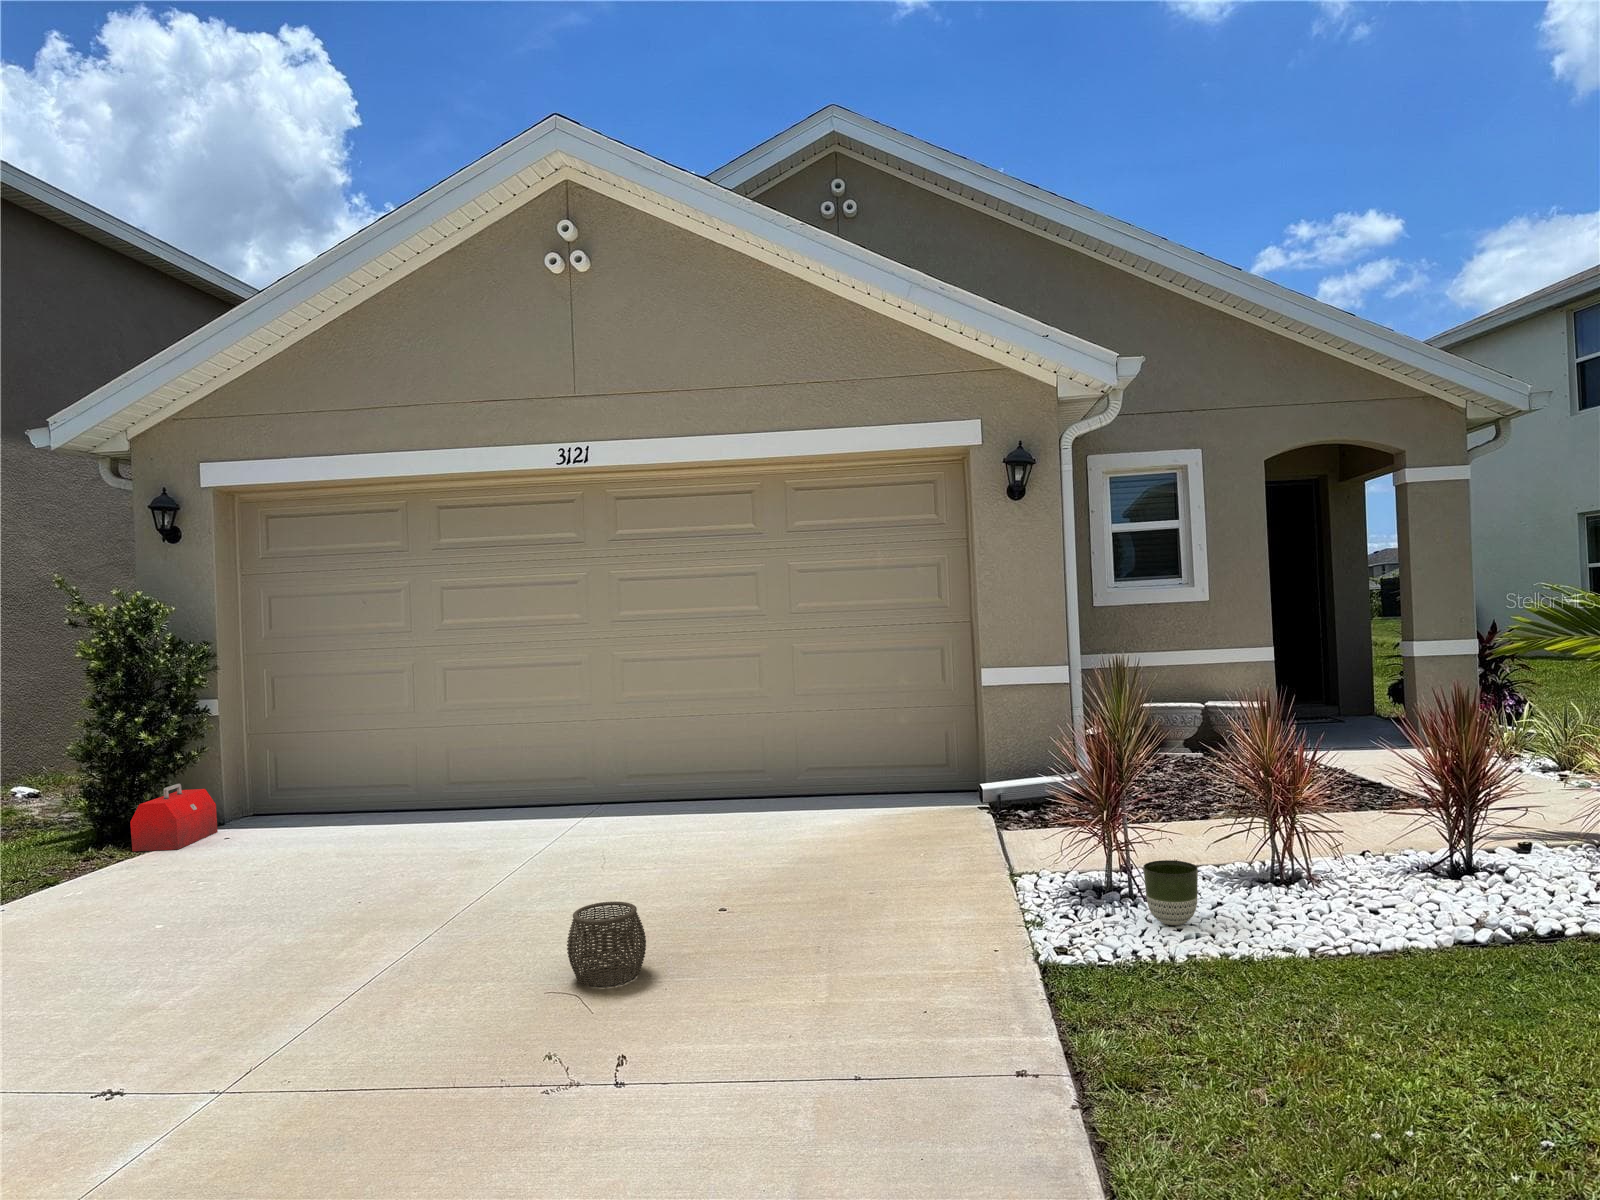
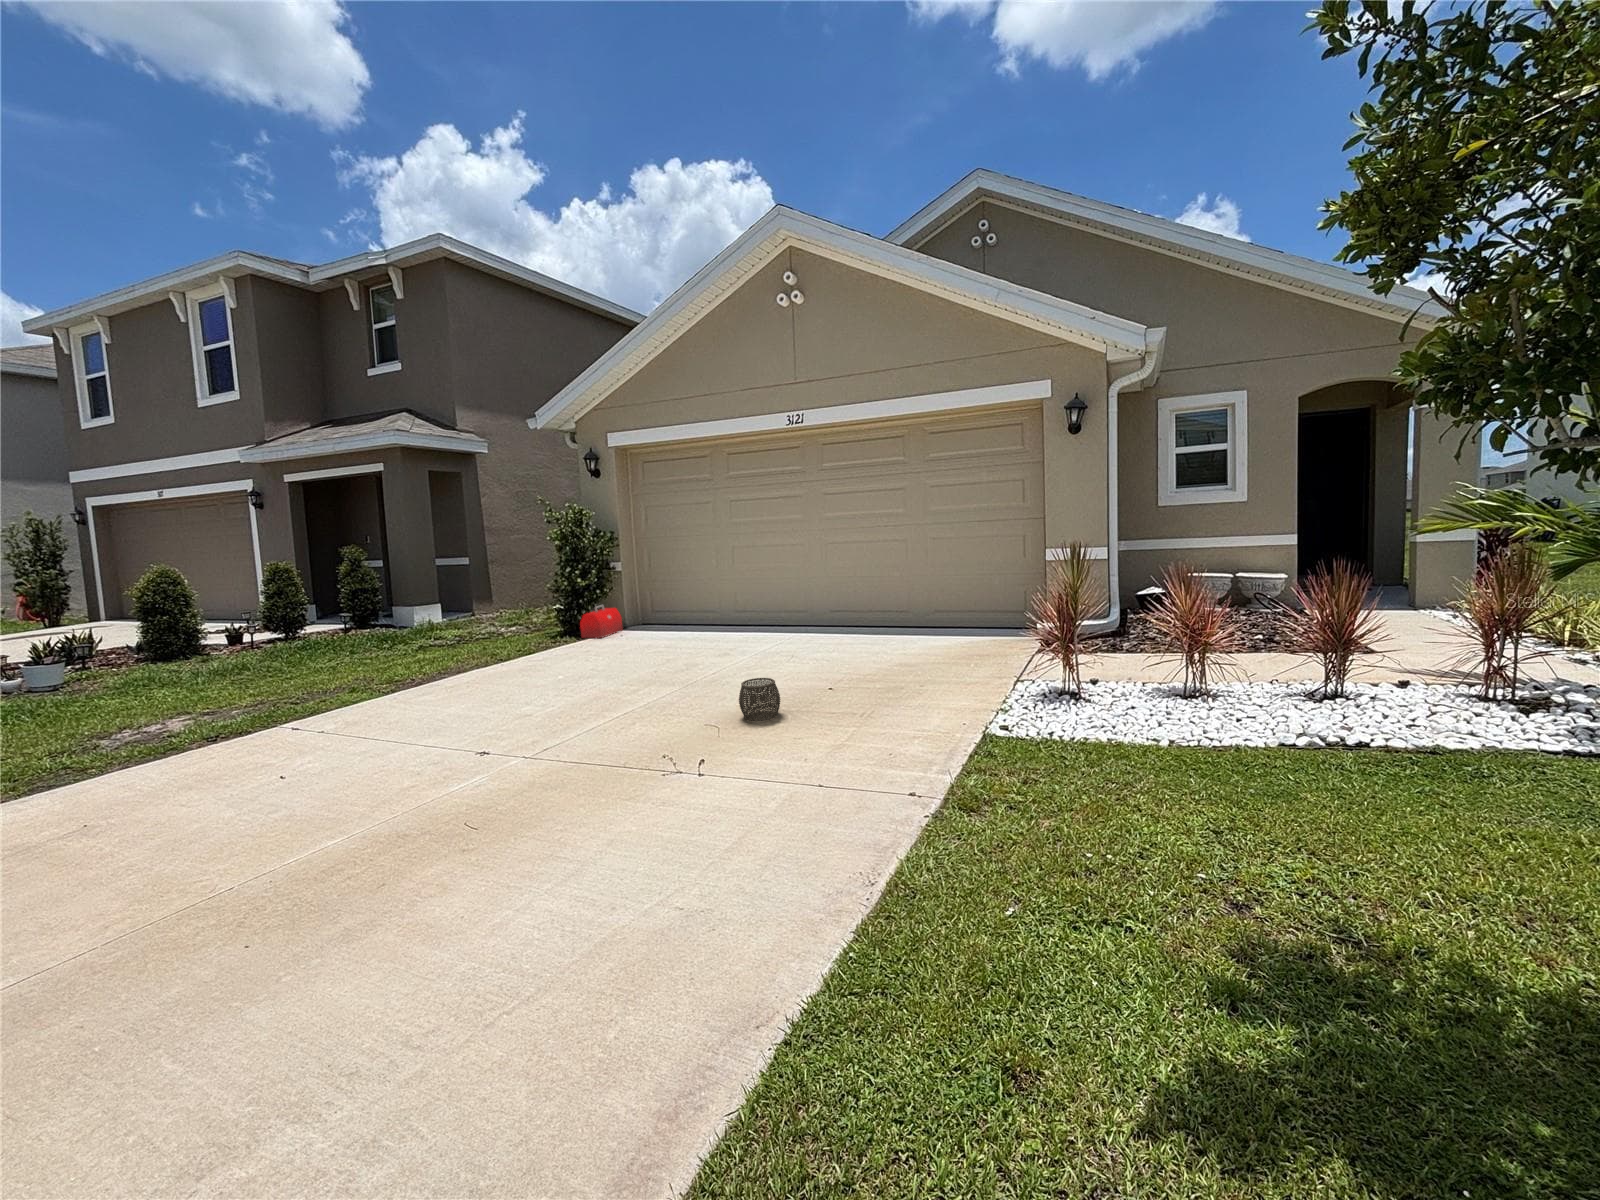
planter: present [1143,860,1198,925] -> none [1079,677,1113,717]

